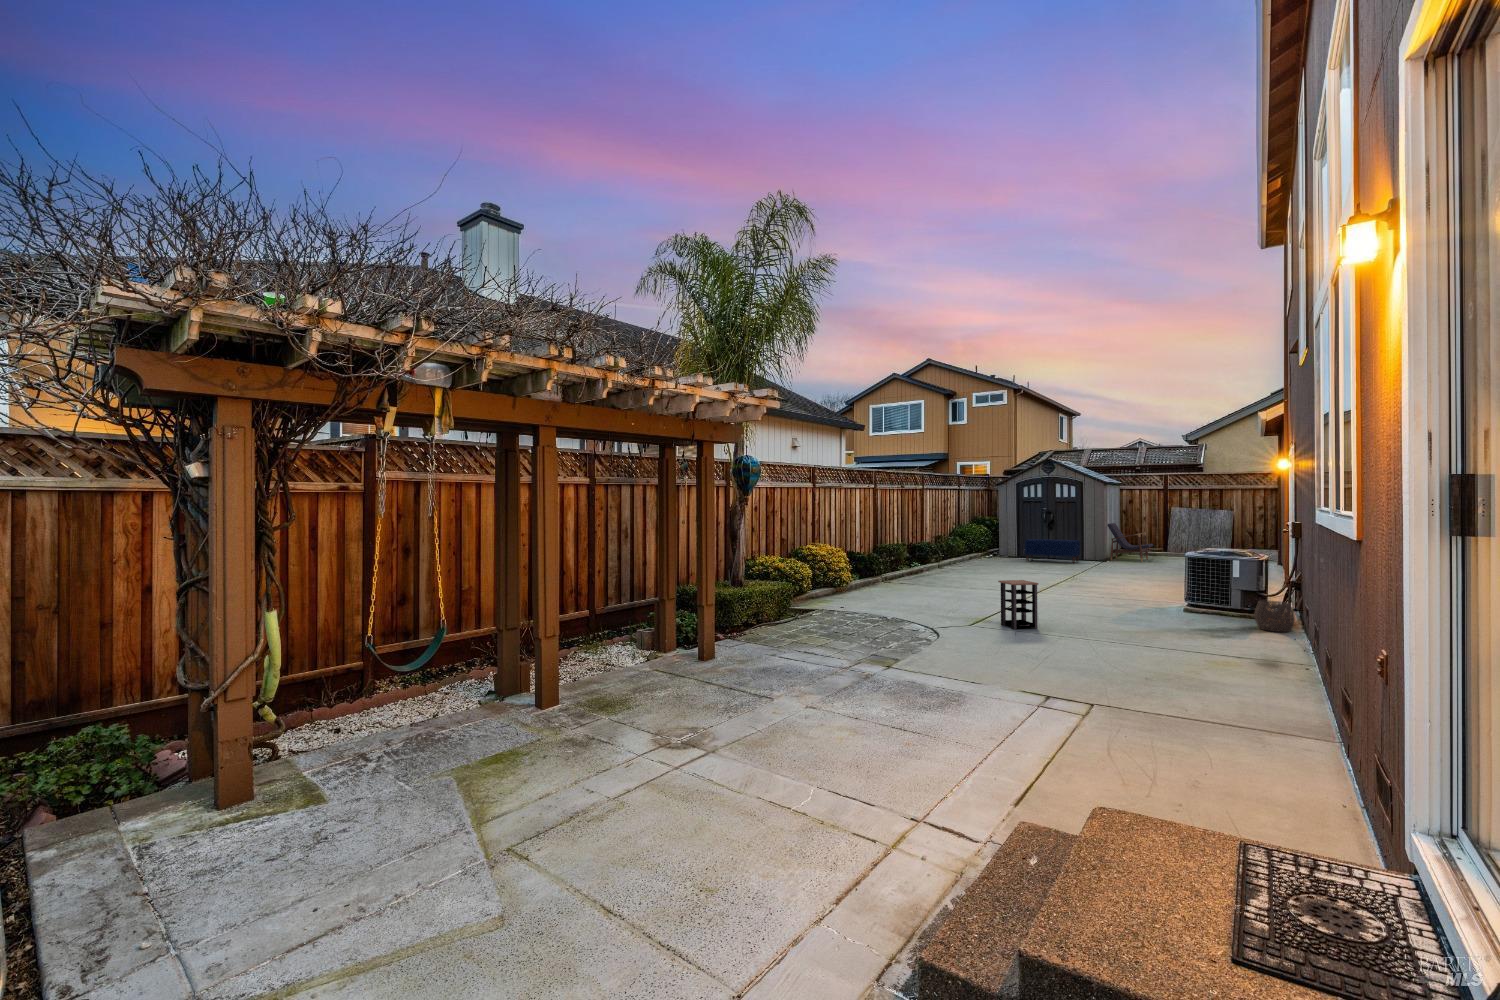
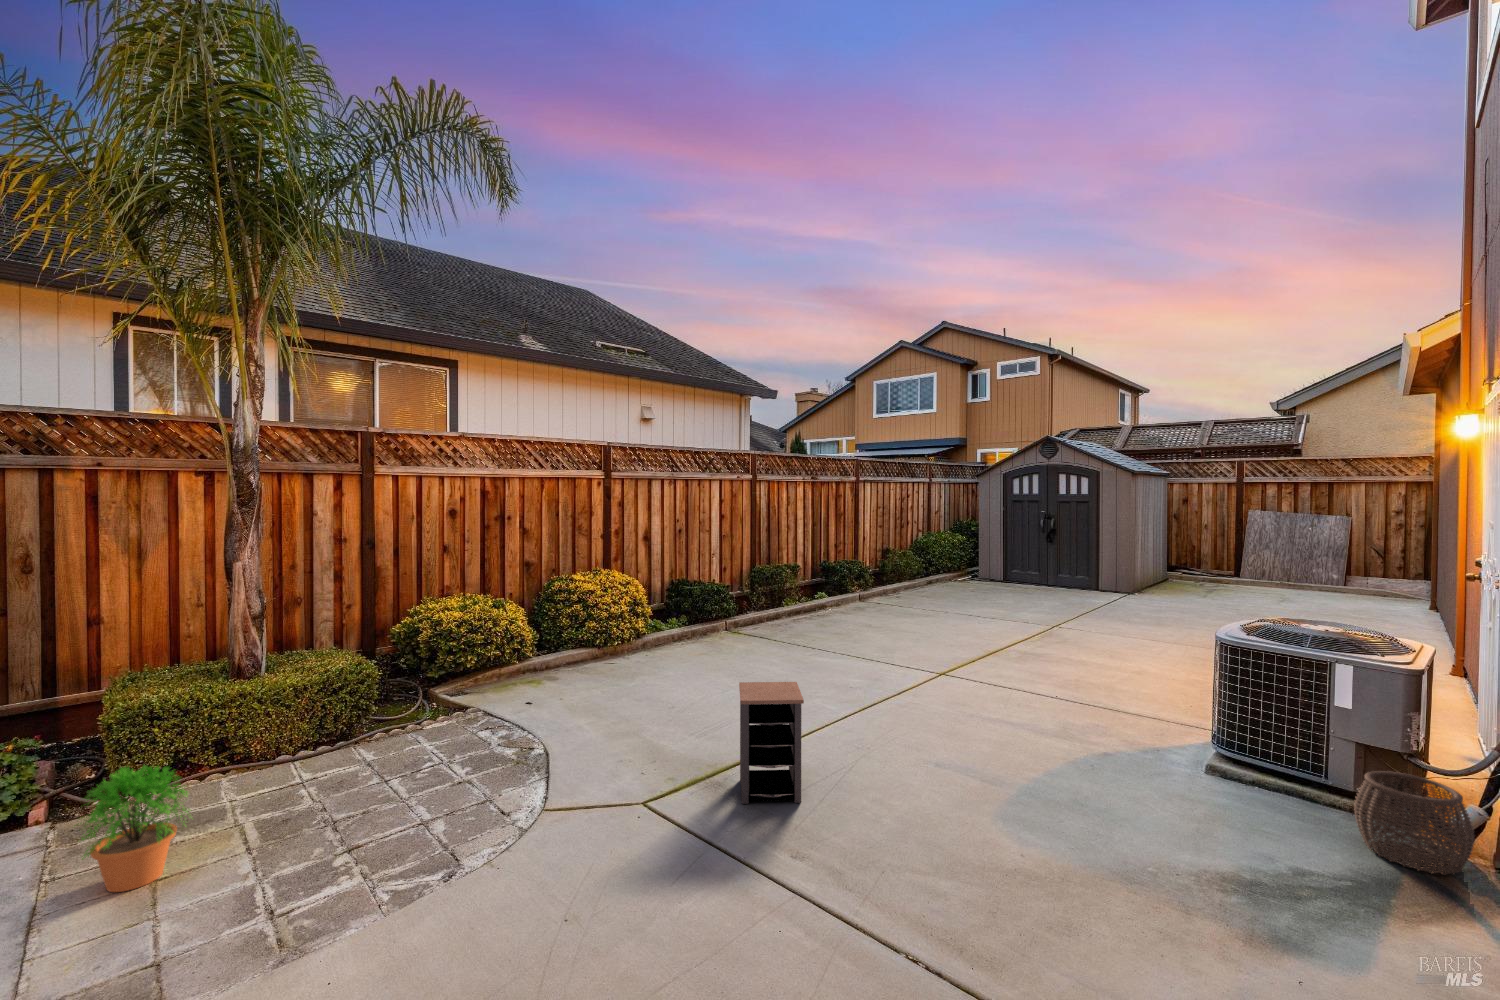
lounge chair: present [1107,523,1153,562] -> none [1140,533,1213,594]
bench: present [1025,539,1080,563] -> none [1010,555,1092,595]
potted plant: none [799,603,836,652] -> present [78,765,188,892]

